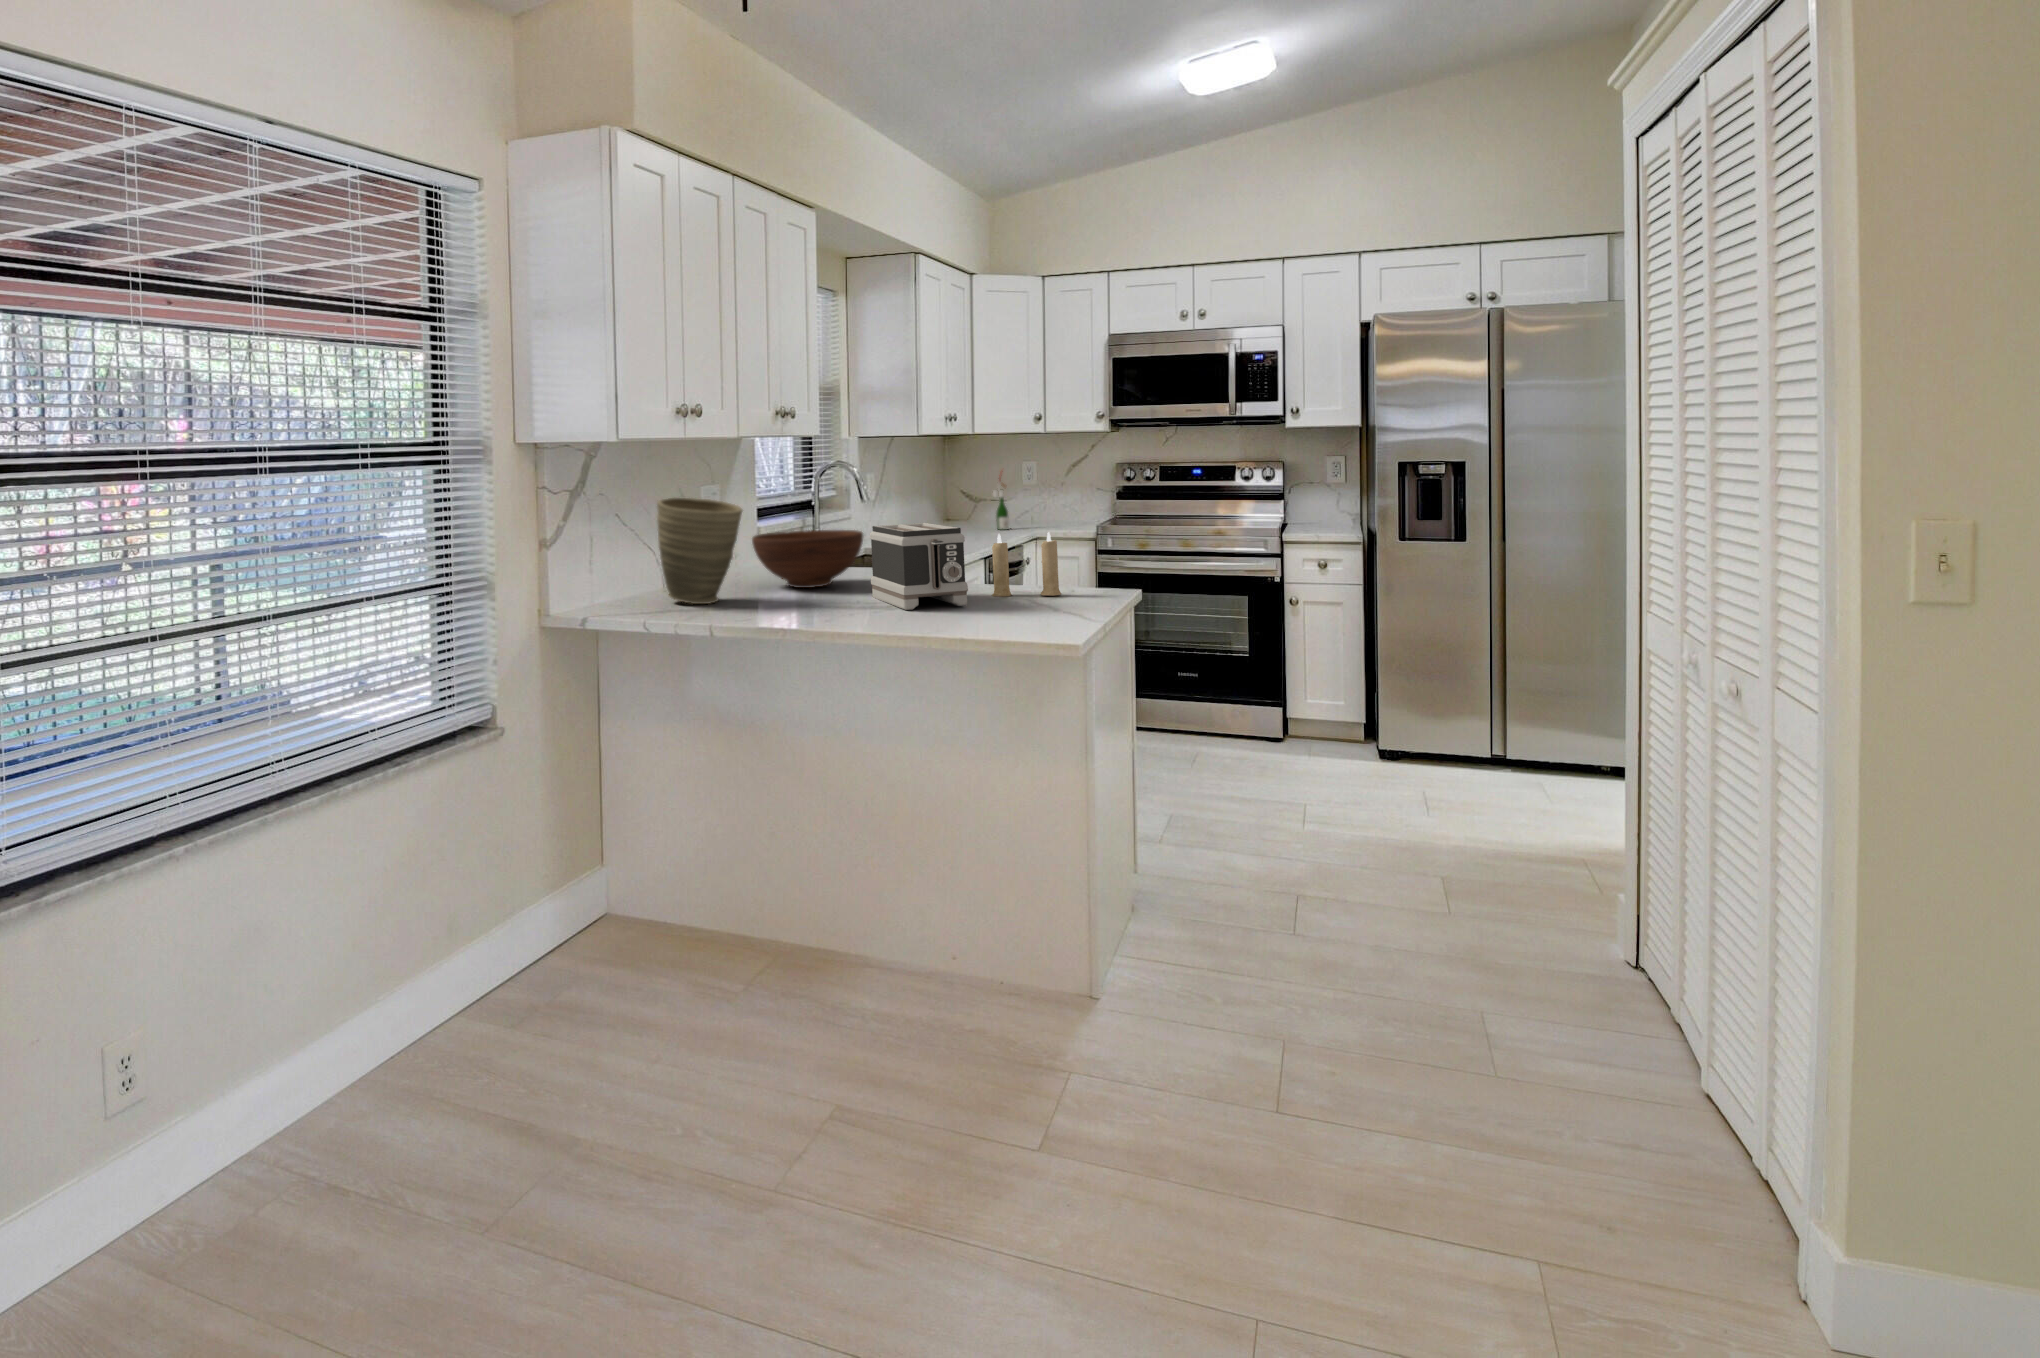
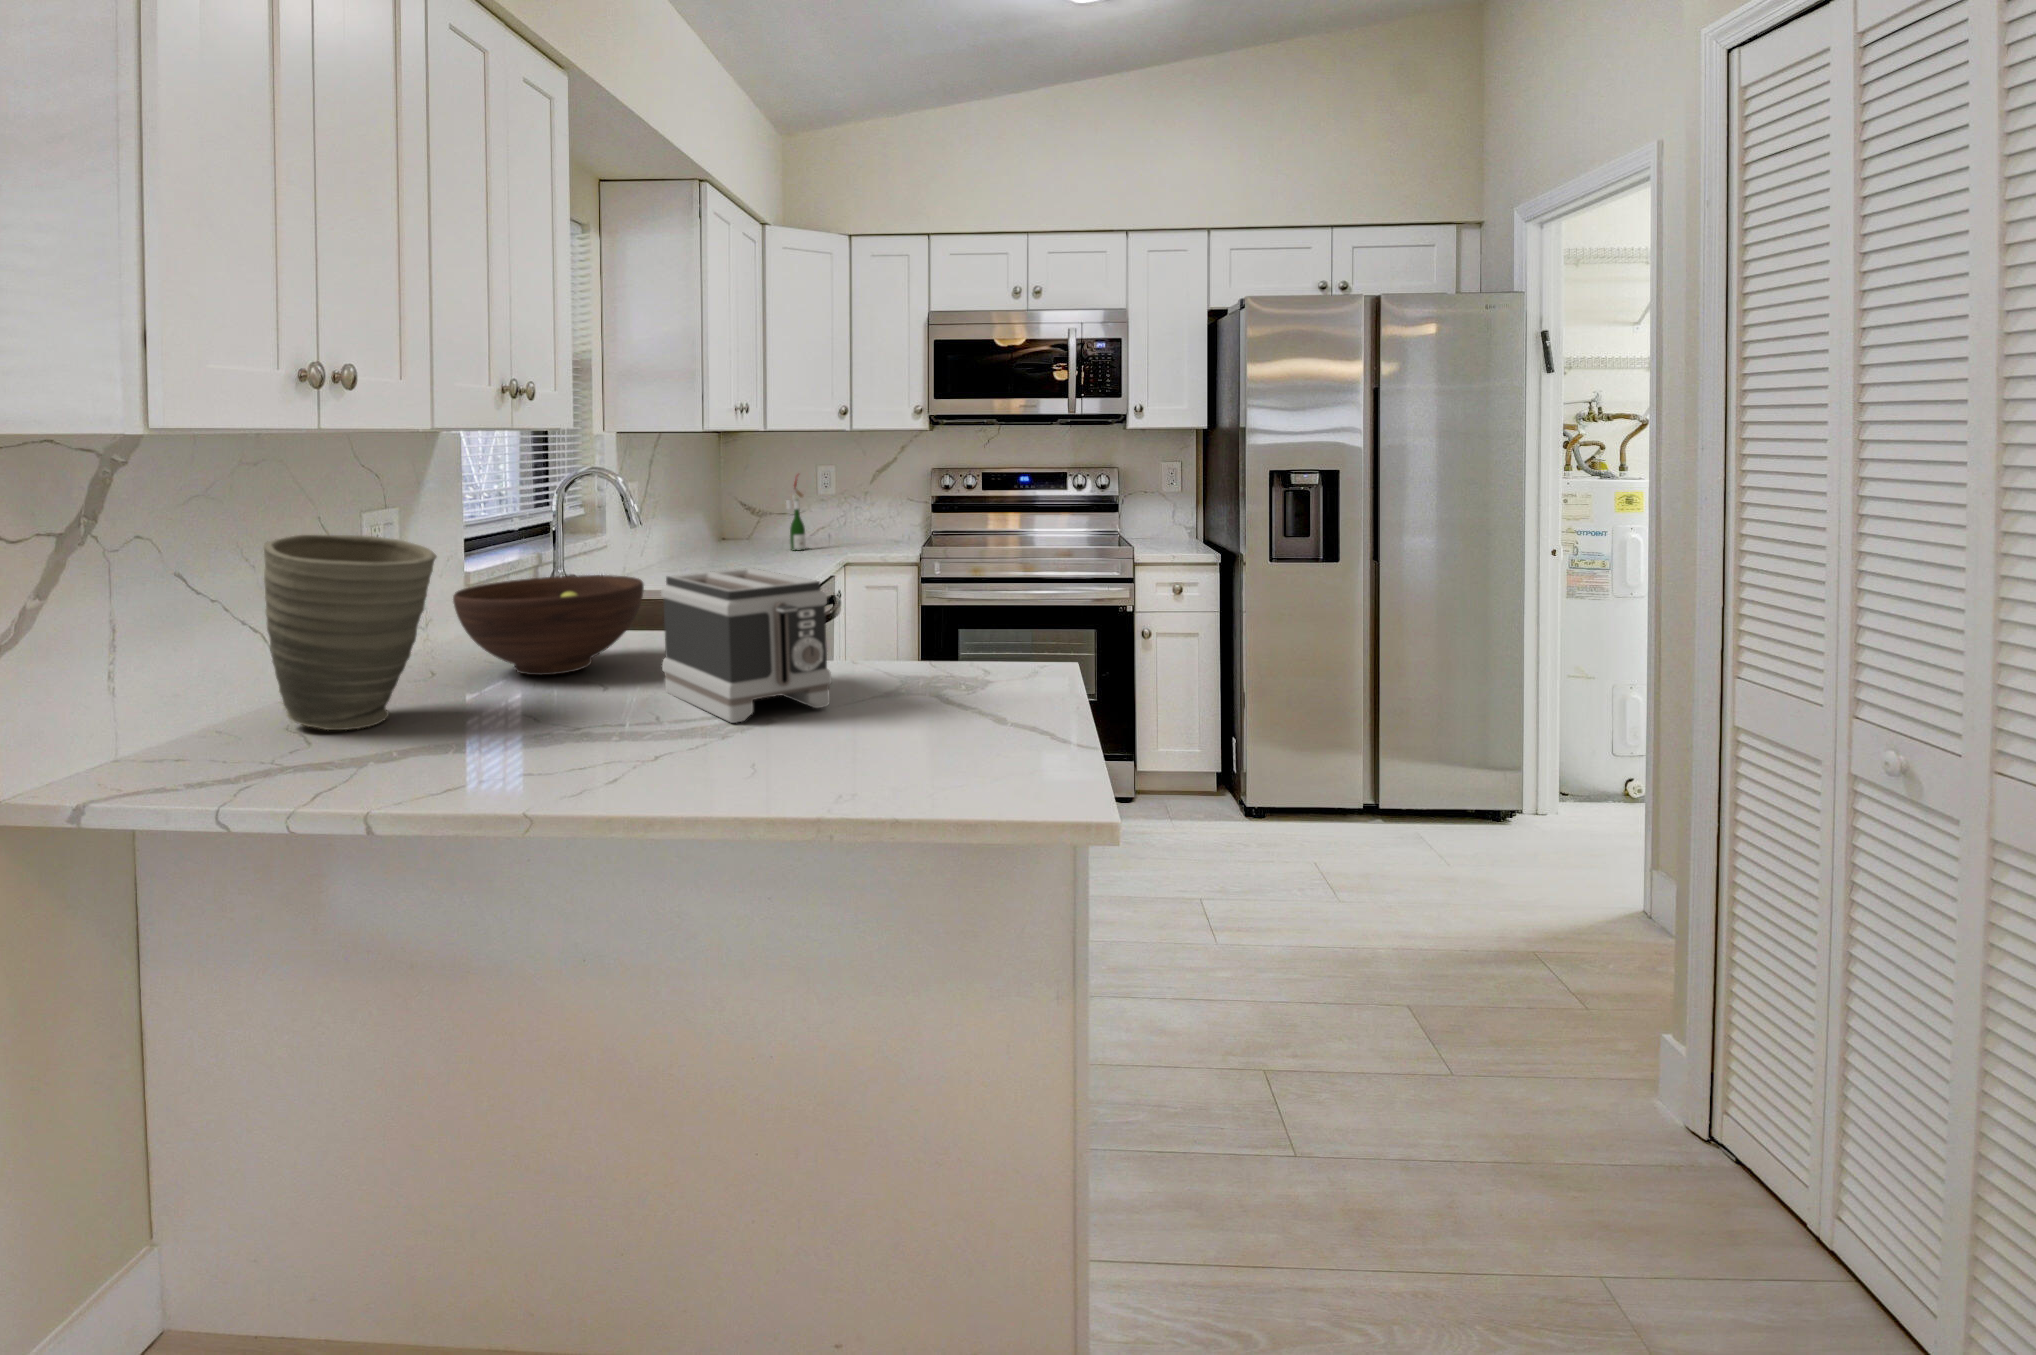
candle: present [992,532,1061,597] -> none [851,575,956,681]

